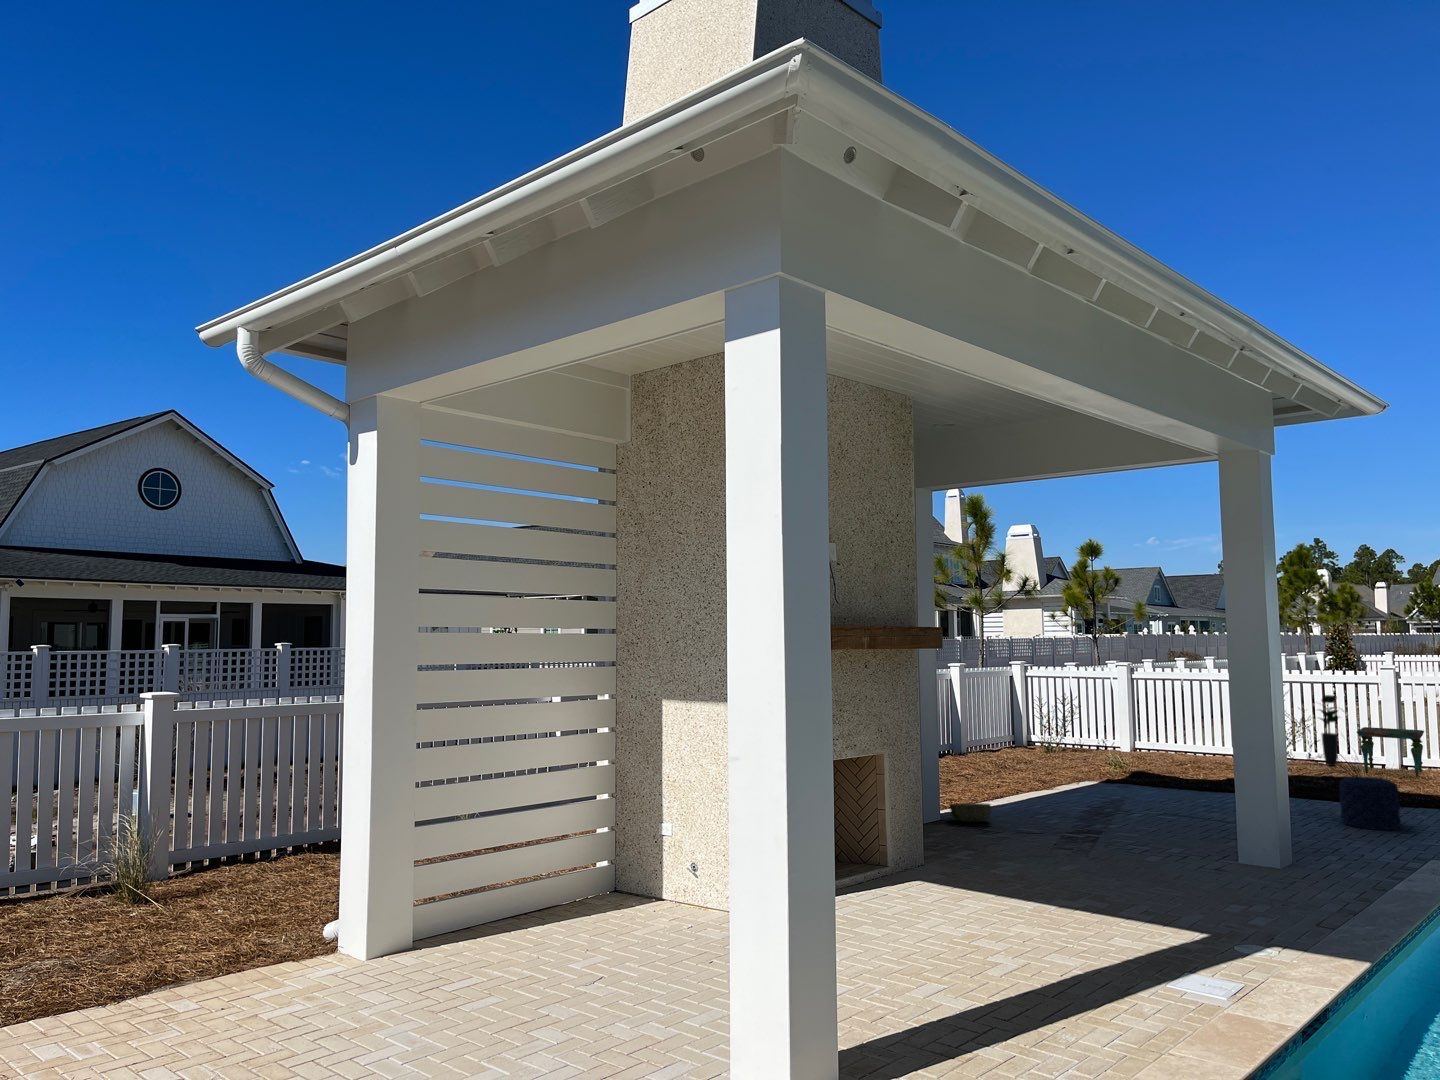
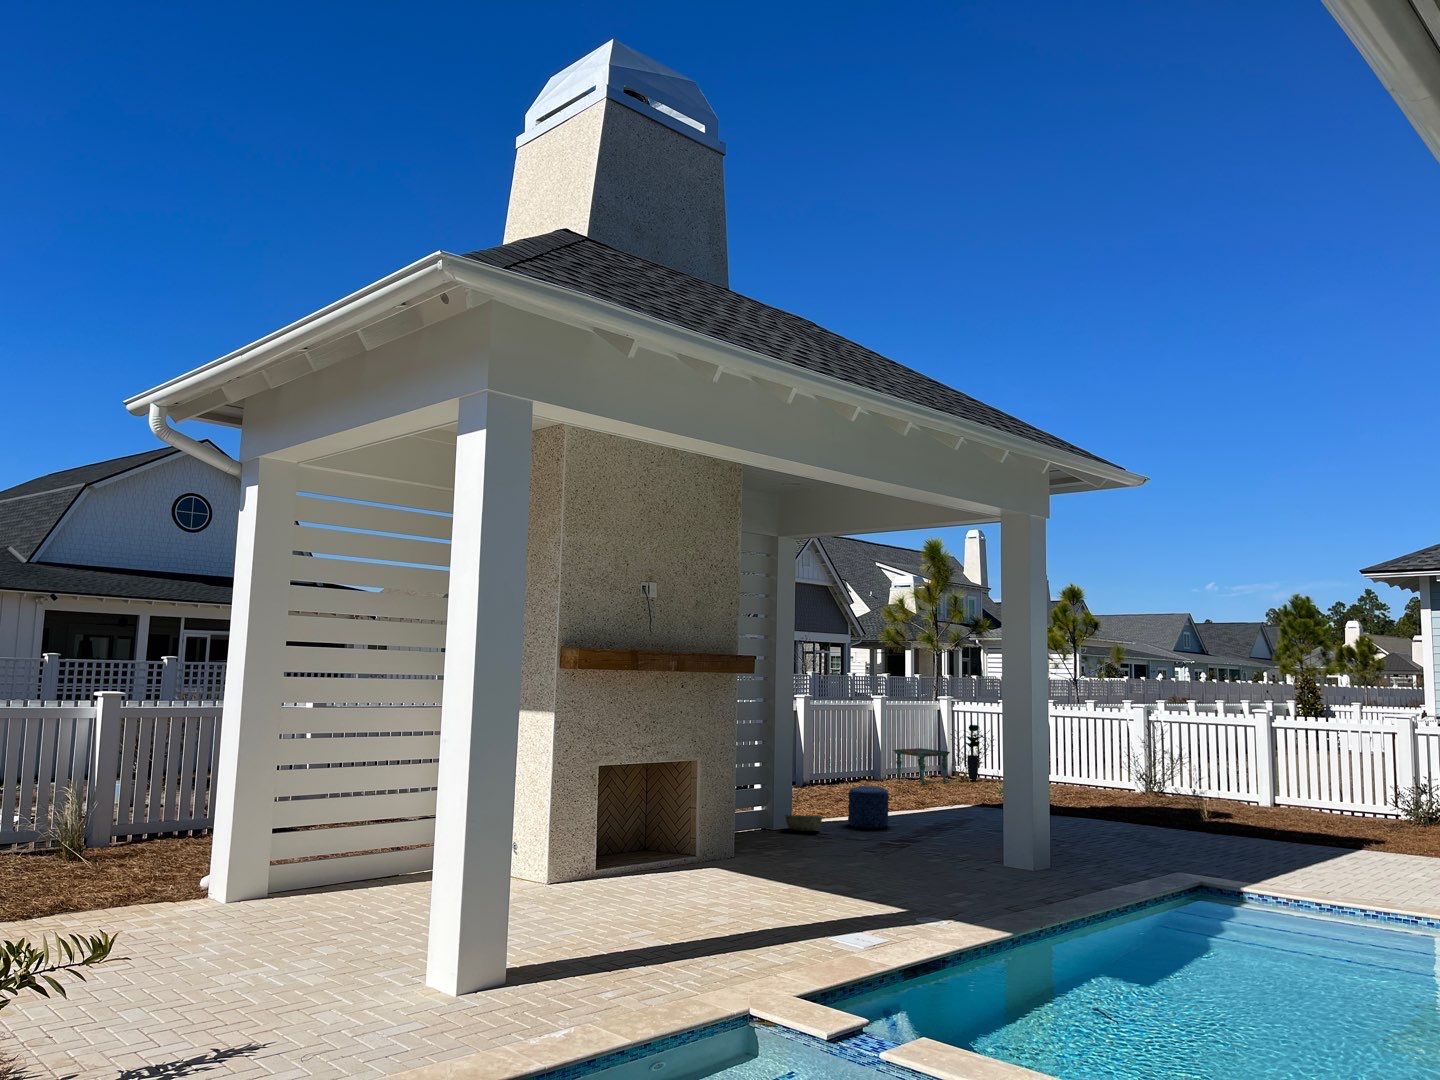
potted plant: present [1319,695,1339,766] -> present [963,725,984,781]
side table: present [1357,727,1424,777] -> present [893,748,950,786]
pouf: present [1339,777,1401,830] -> present [848,786,889,829]

